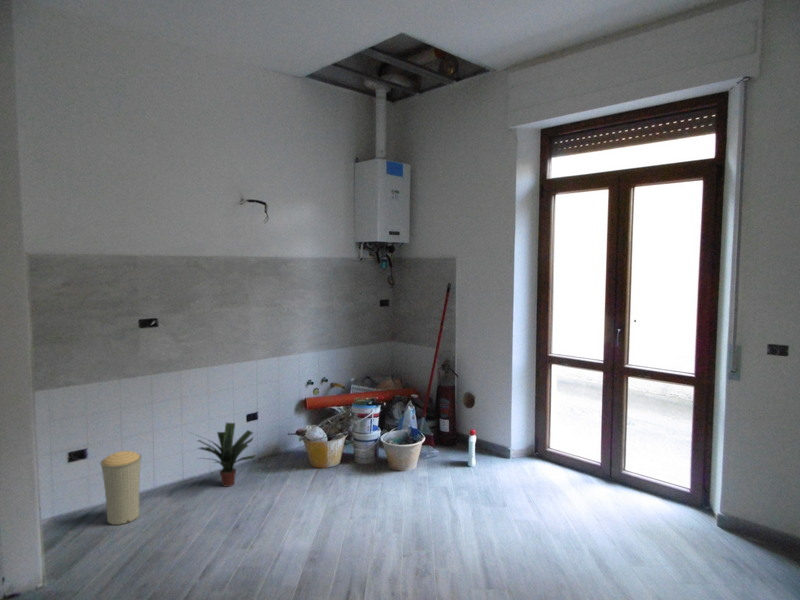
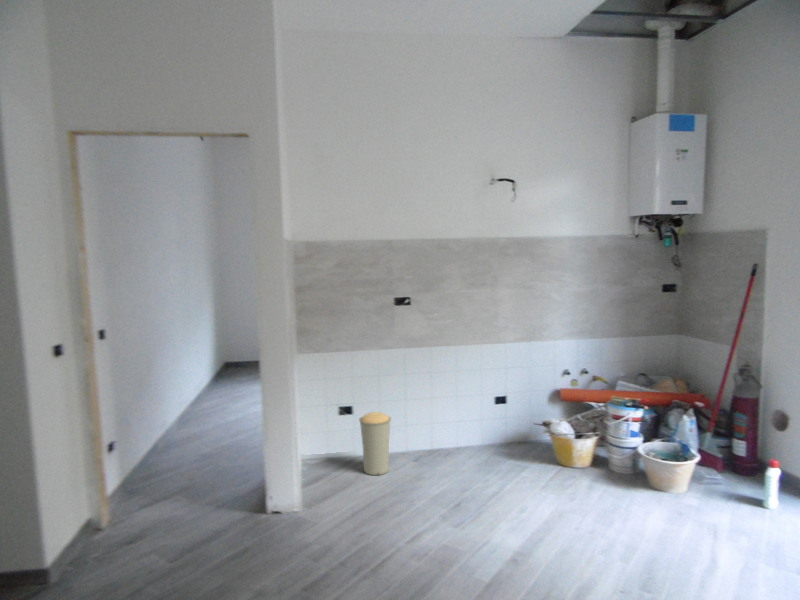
potted plant: present [198,423,255,487] -> none [432,402,496,464]

